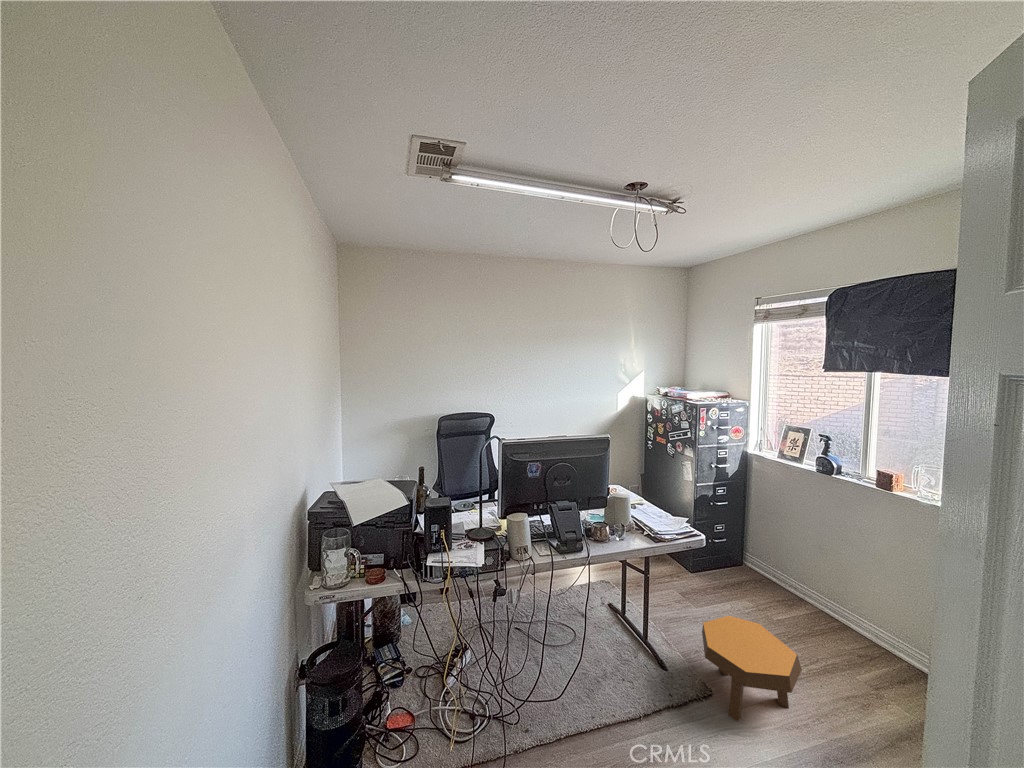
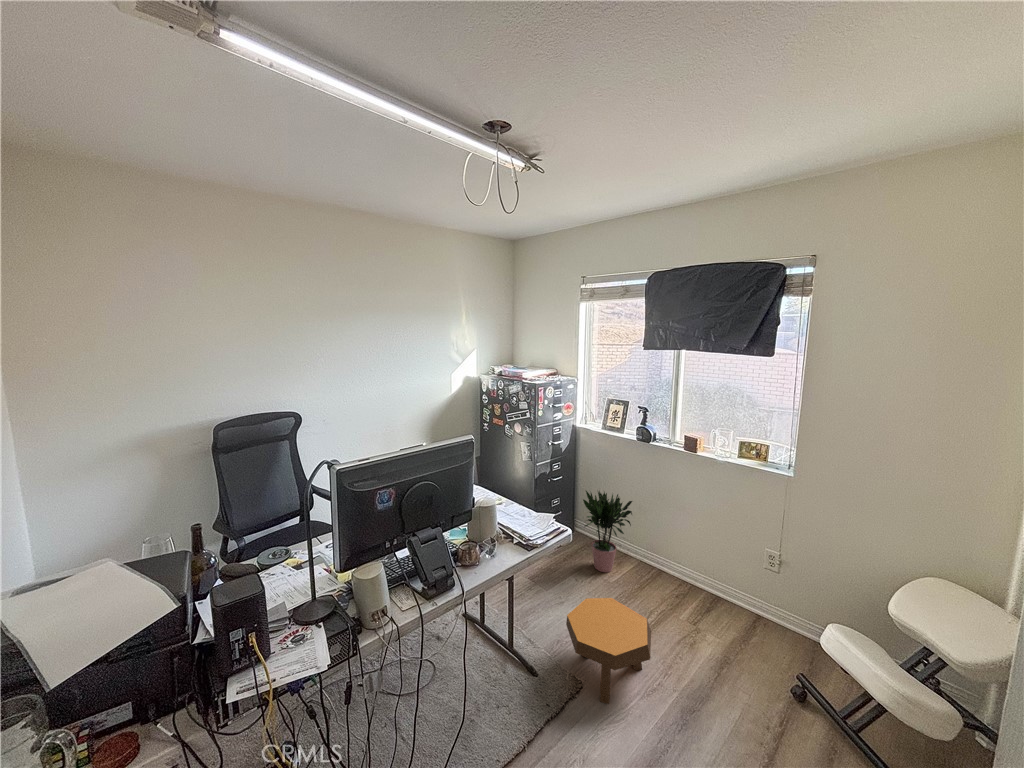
potted plant: none [741,513,813,609] -> present [583,491,632,572]

